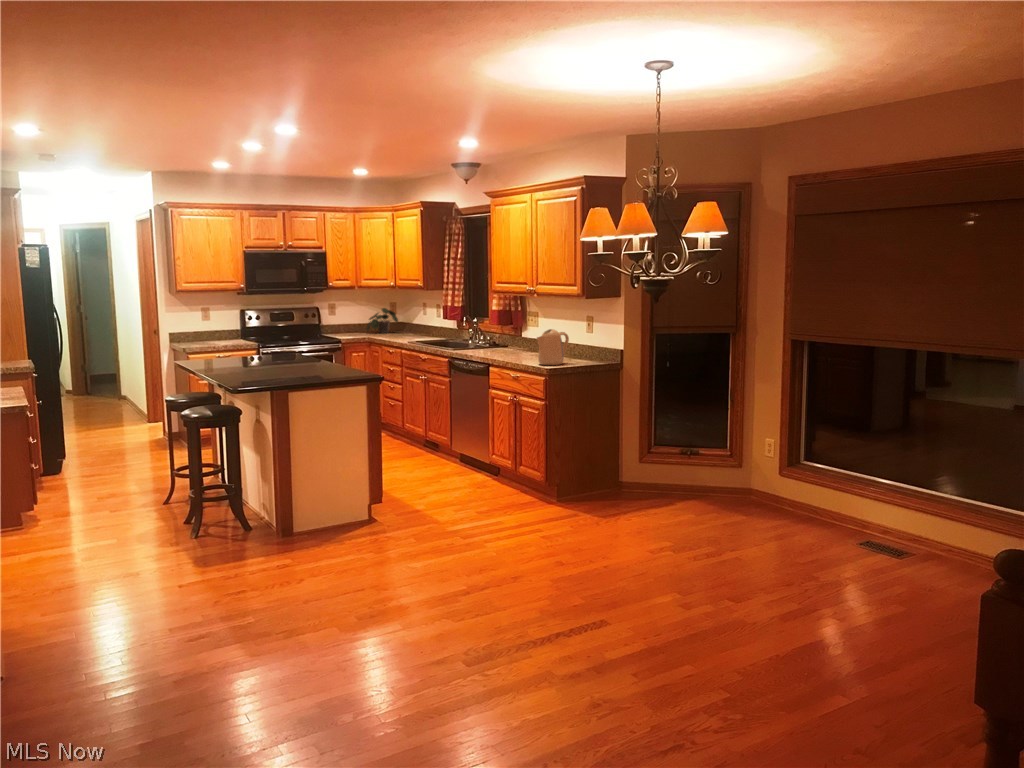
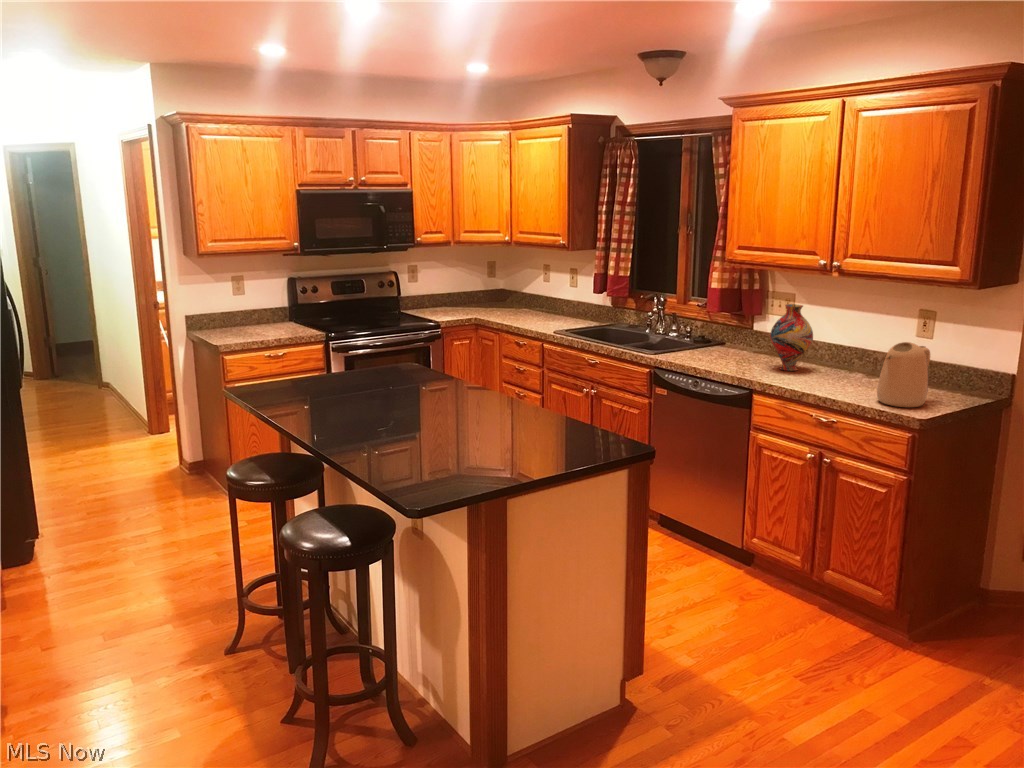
potted plant: present [367,308,398,333] -> none [459,270,504,306]
vase: none [508,315,533,355] -> present [770,304,813,371]

